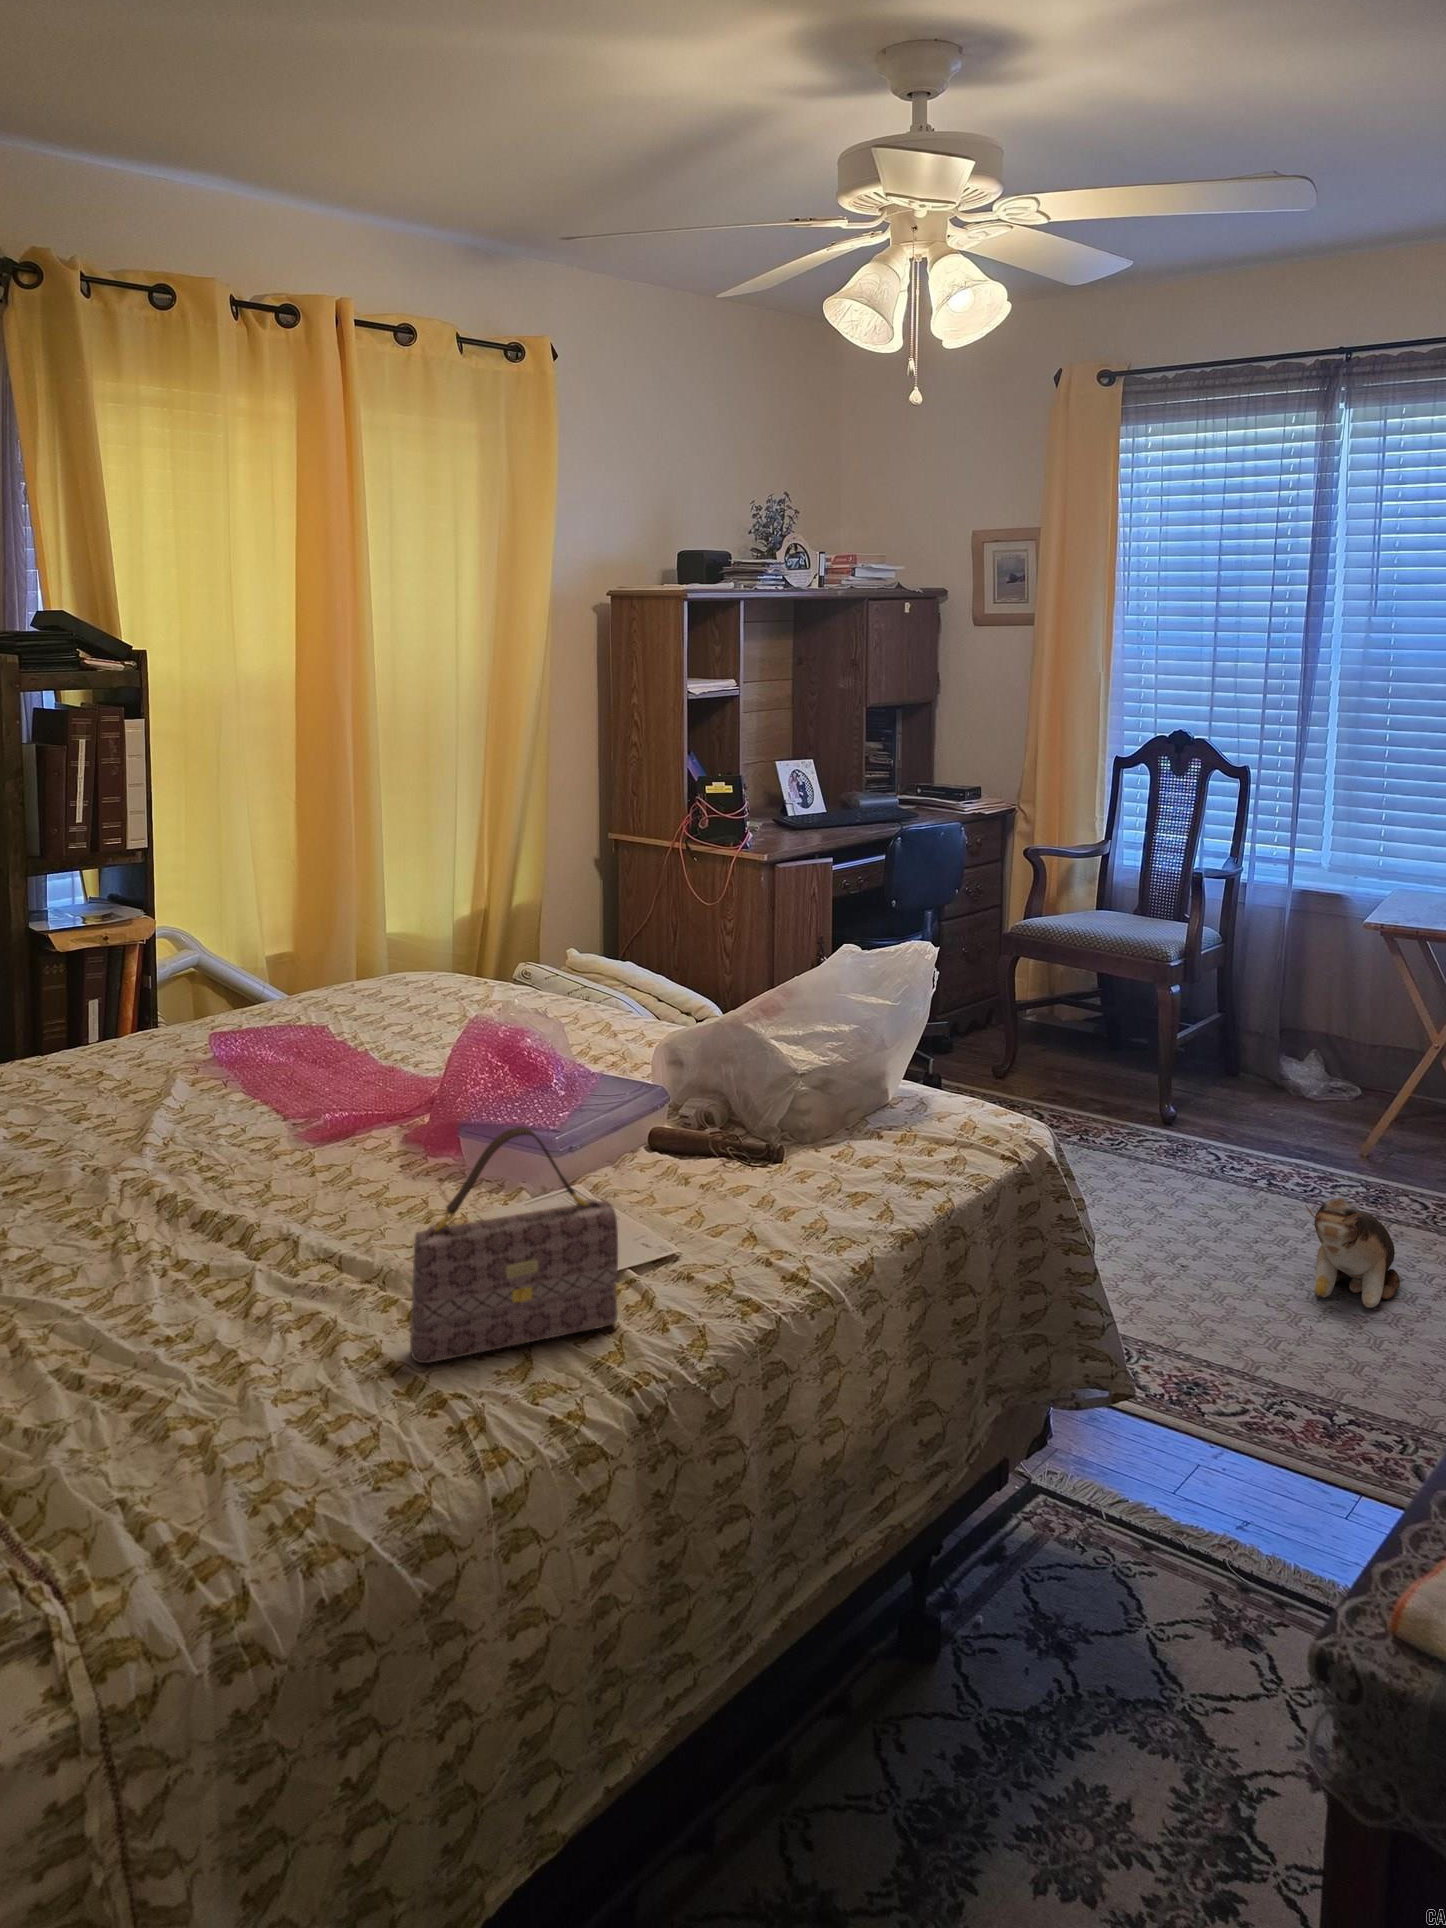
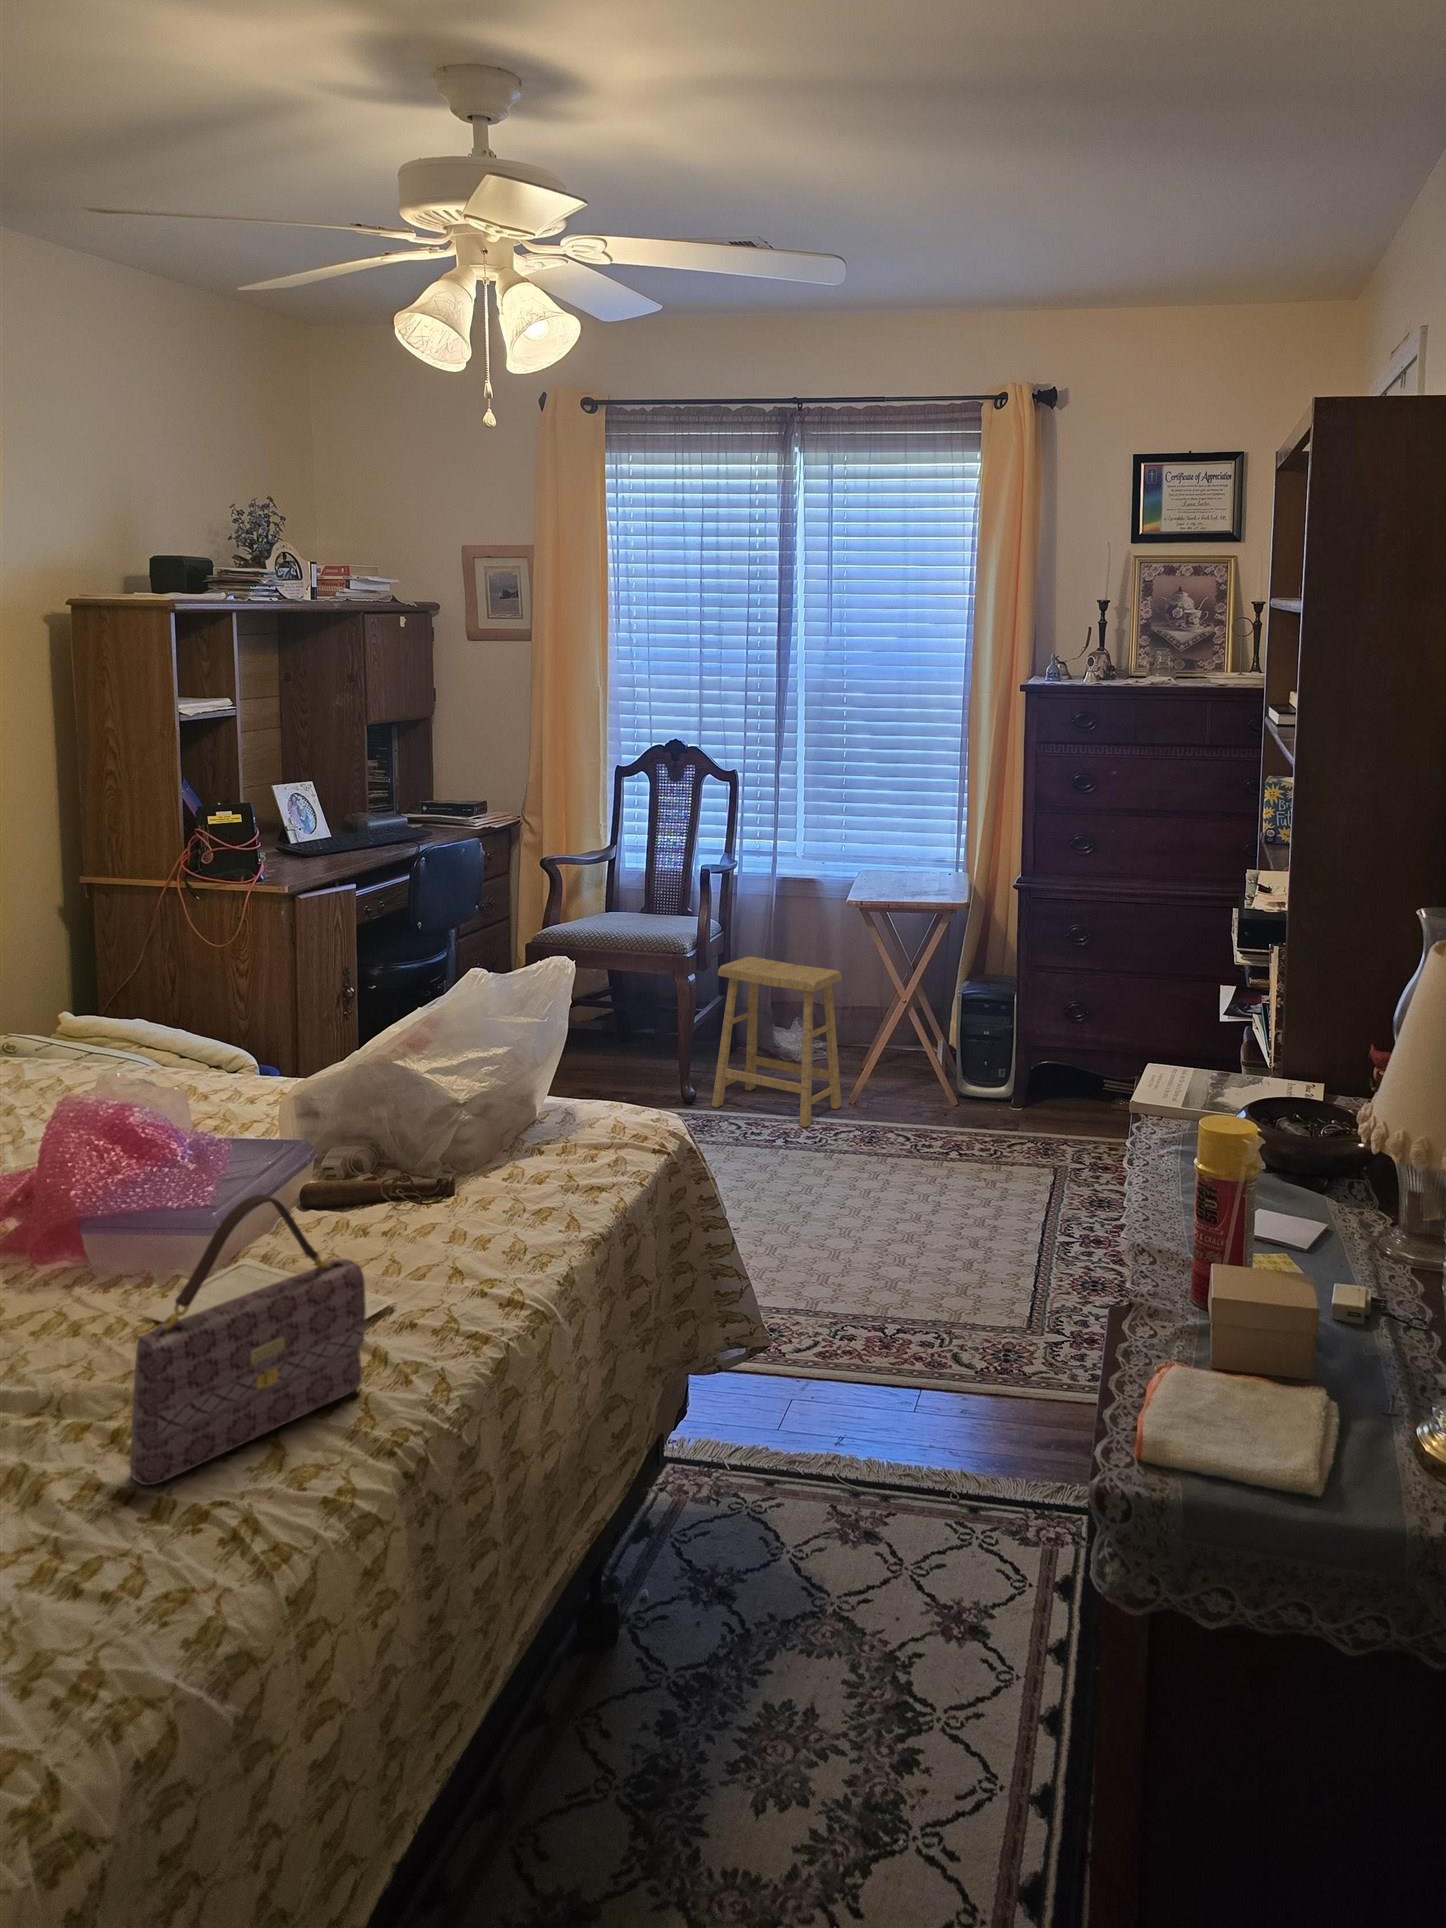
footstool: none [1194,968,1354,1167] -> present [712,957,842,1127]
plush toy: present [1305,1199,1400,1308] -> none [839,1146,906,1236]

